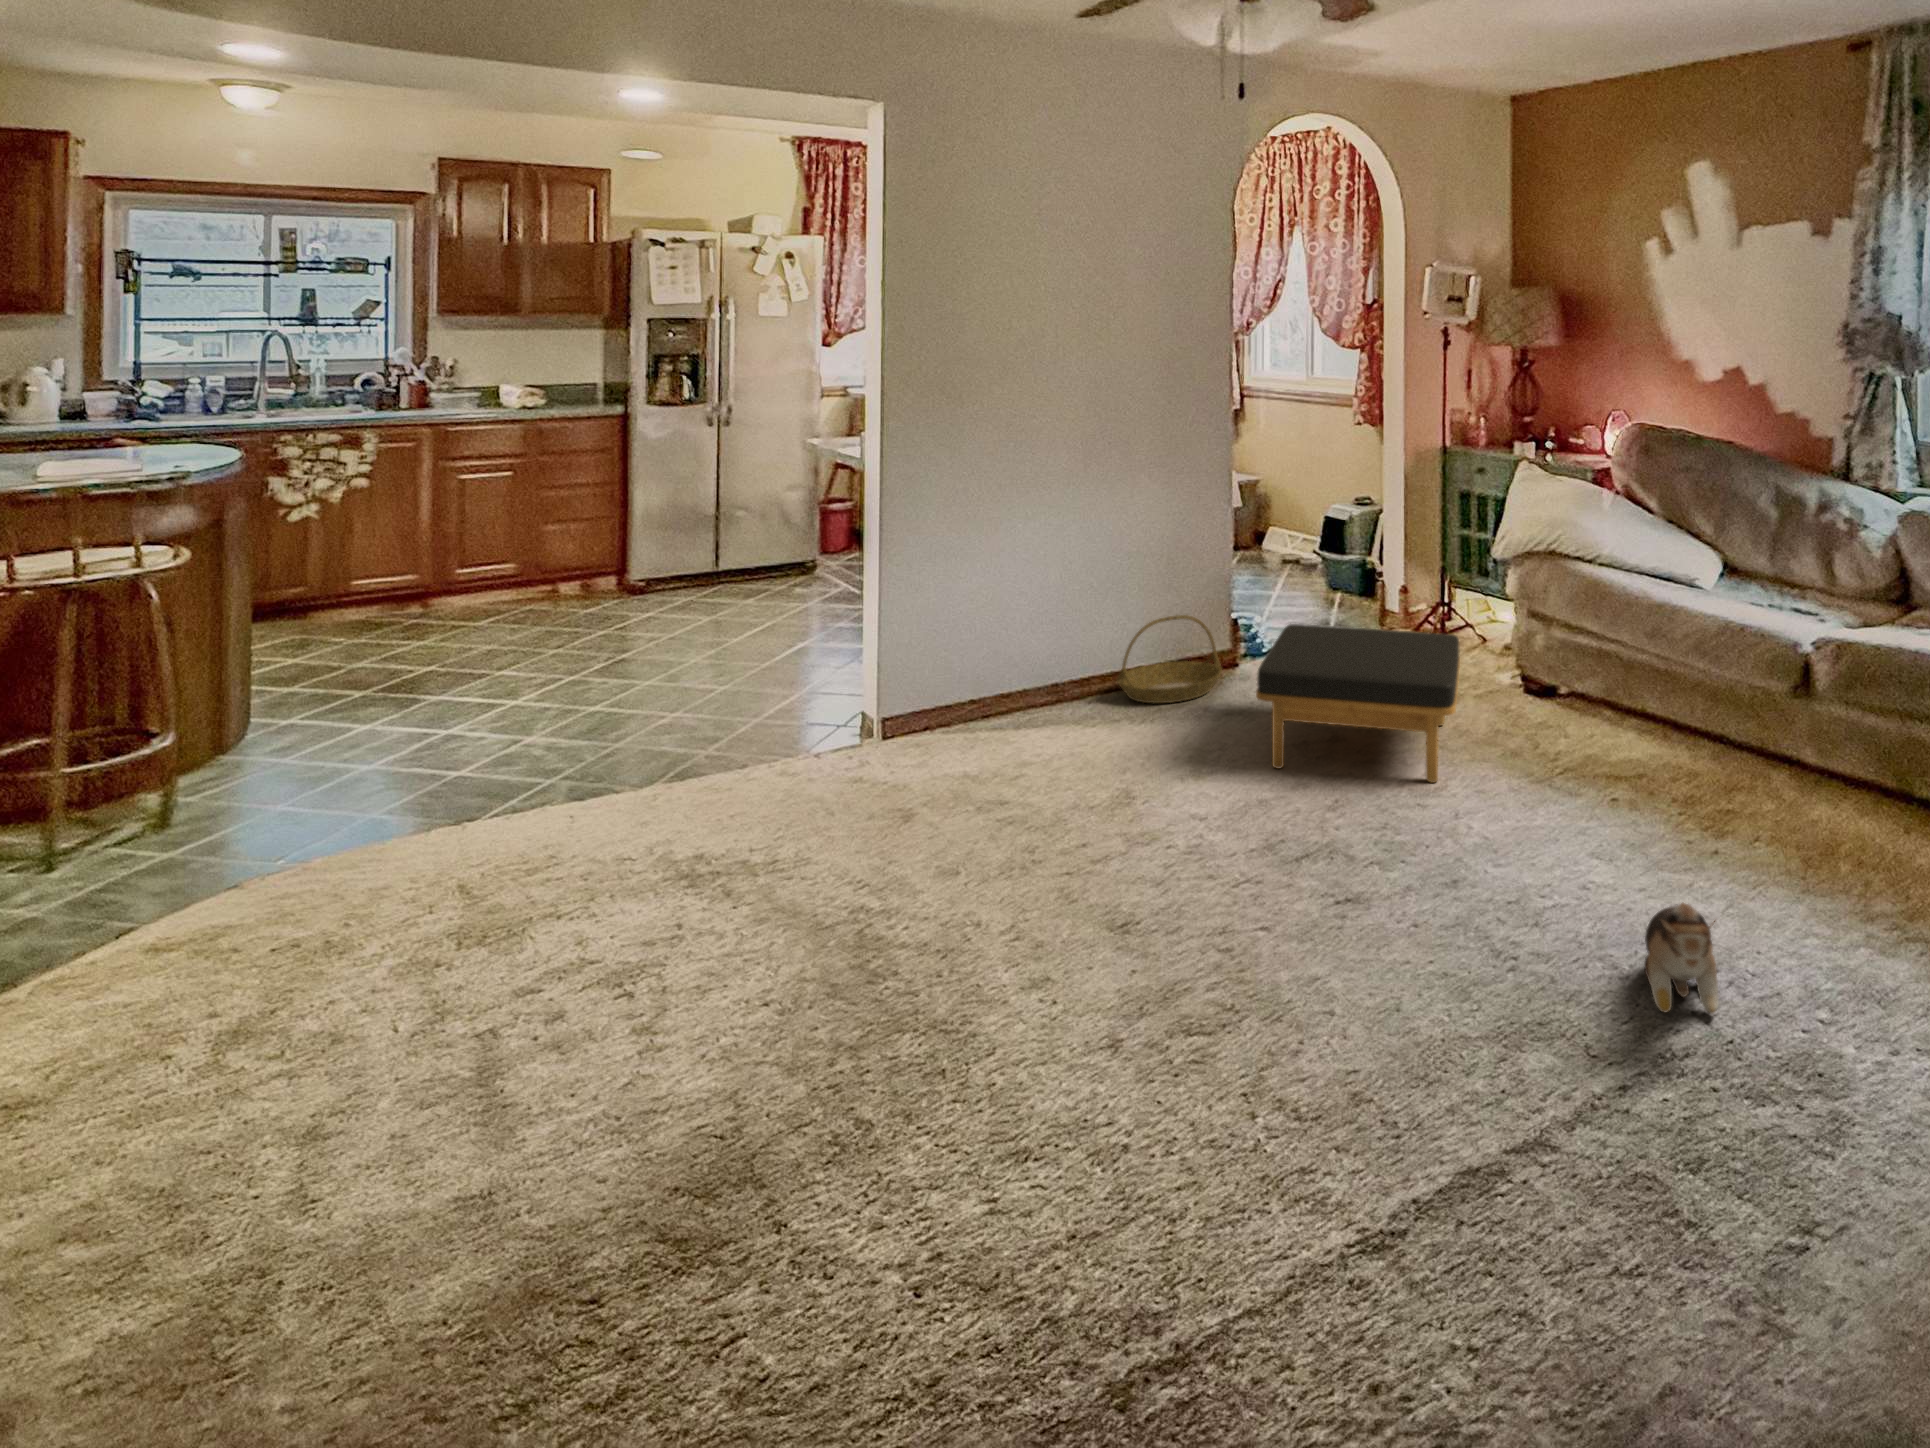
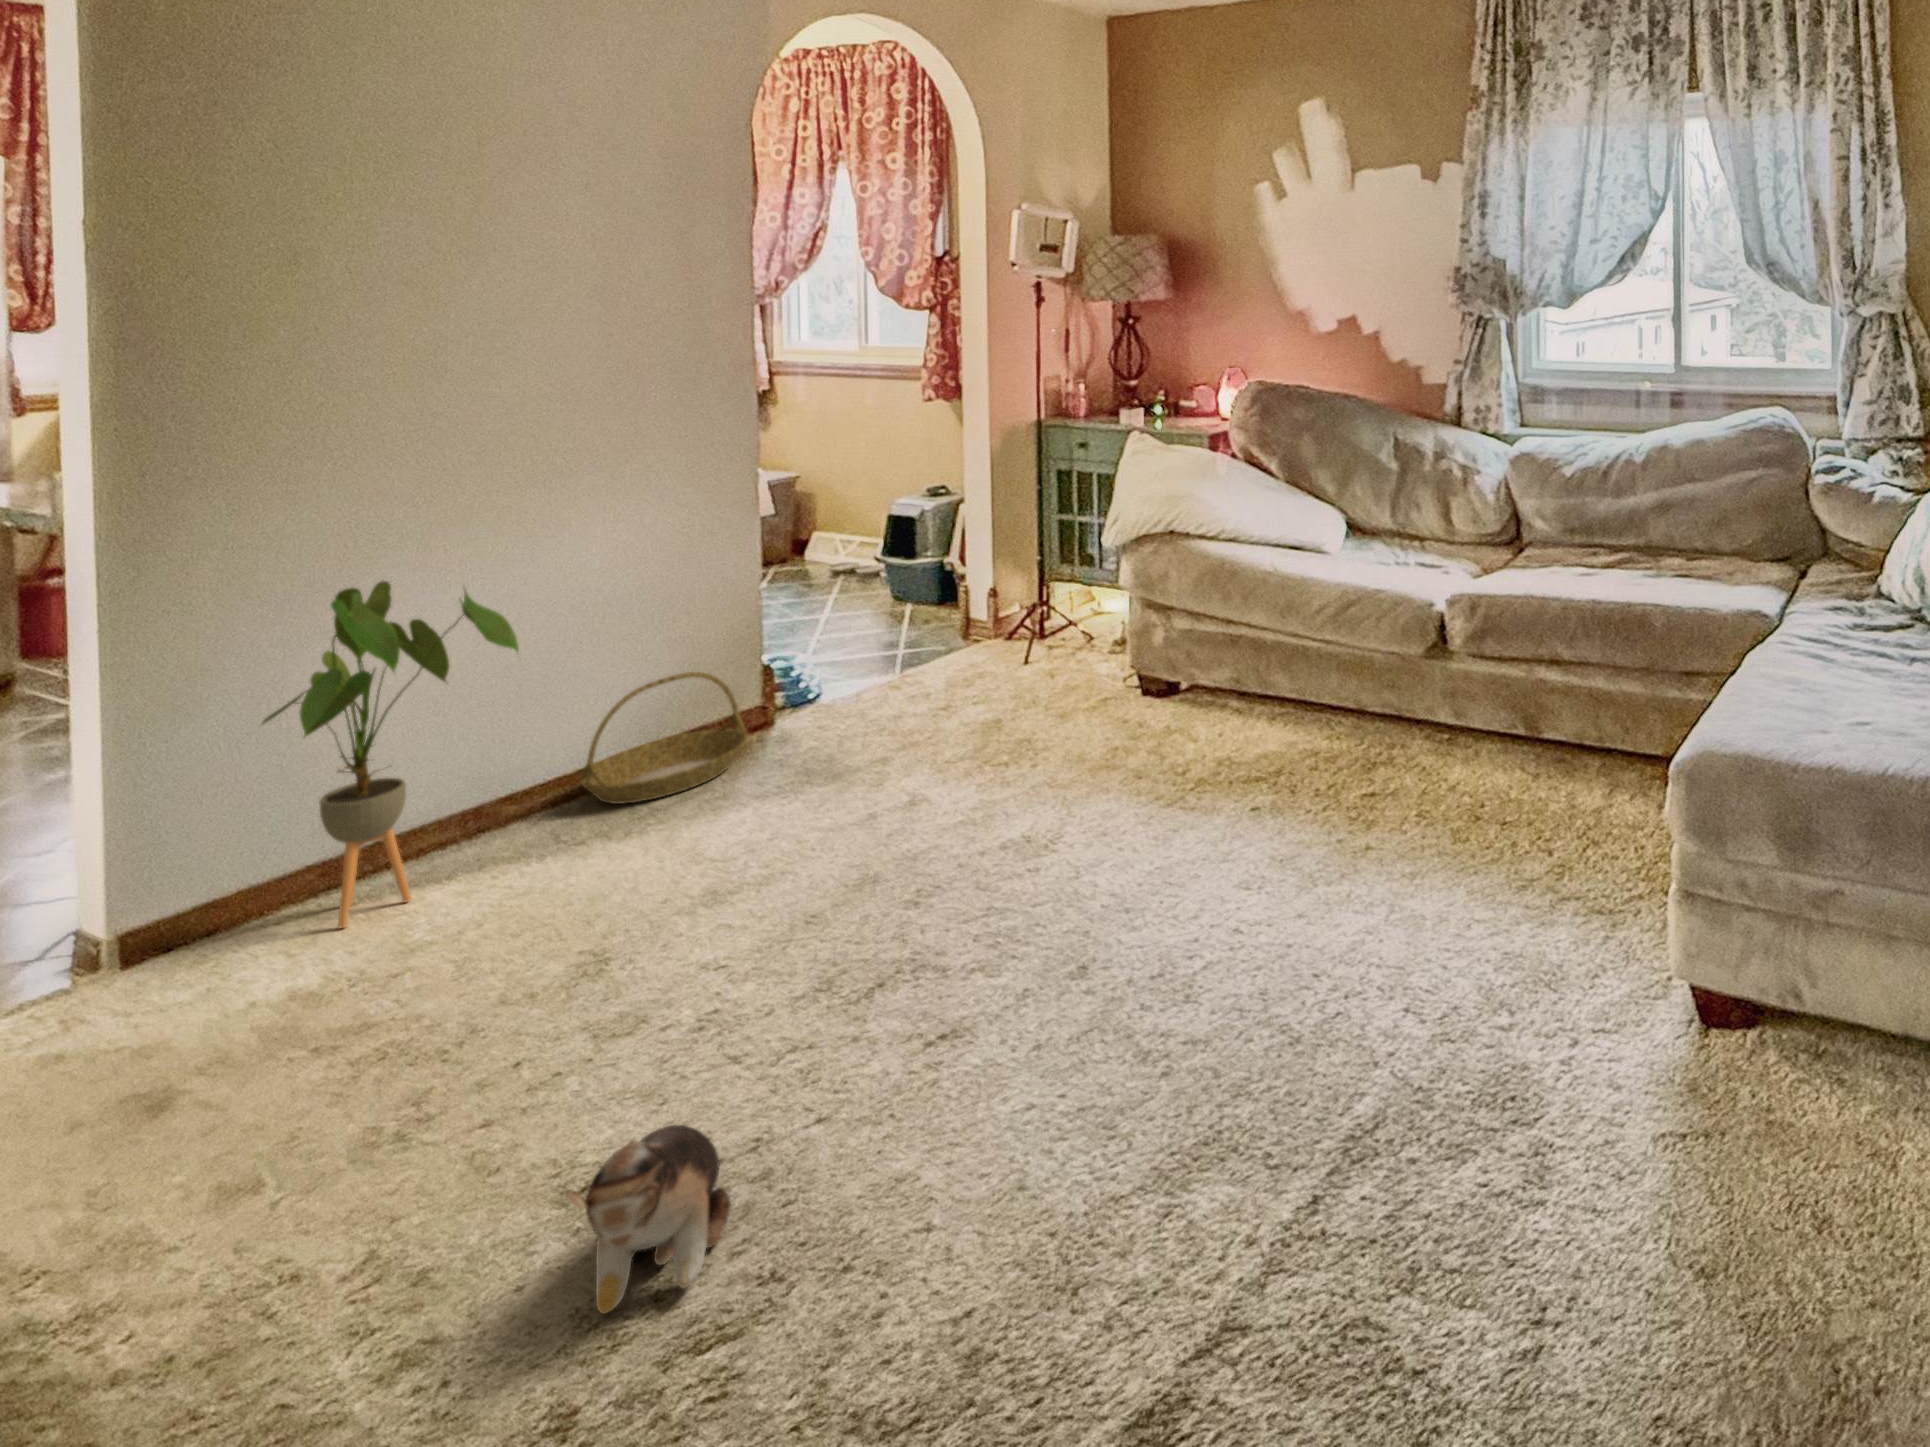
house plant: none [952,521,1089,744] -> present [263,581,519,928]
ottoman: present [1256,624,1460,783] -> none [798,644,1070,861]
plush toy: present [1644,903,1718,1013] -> present [567,1125,731,1314]

